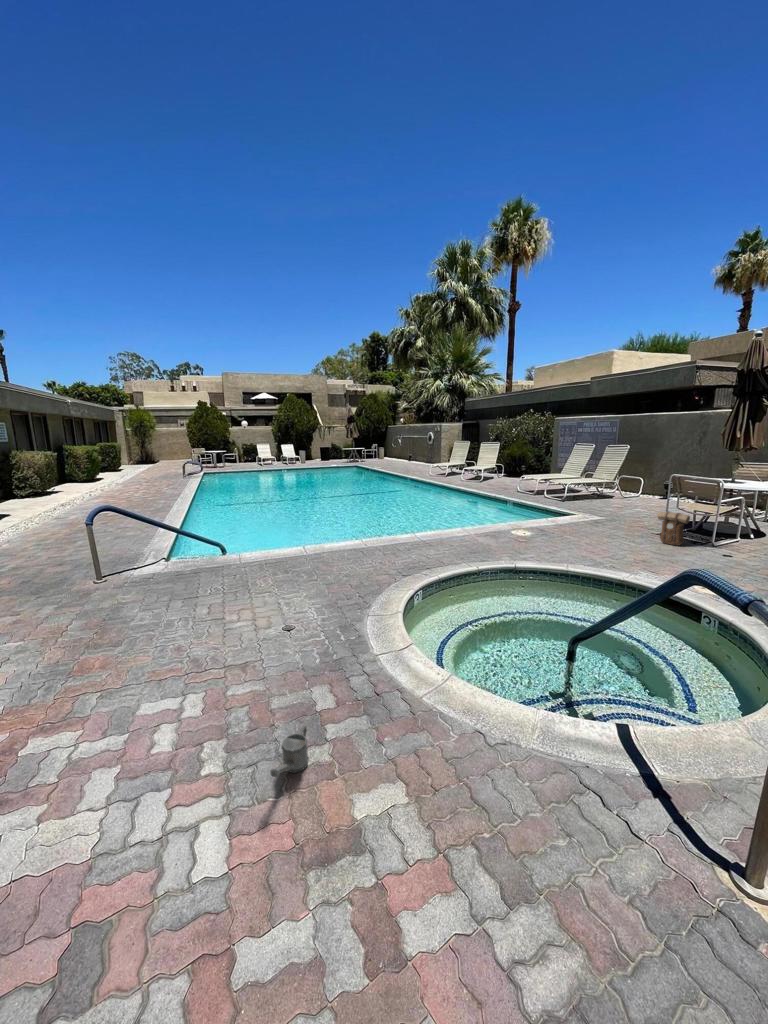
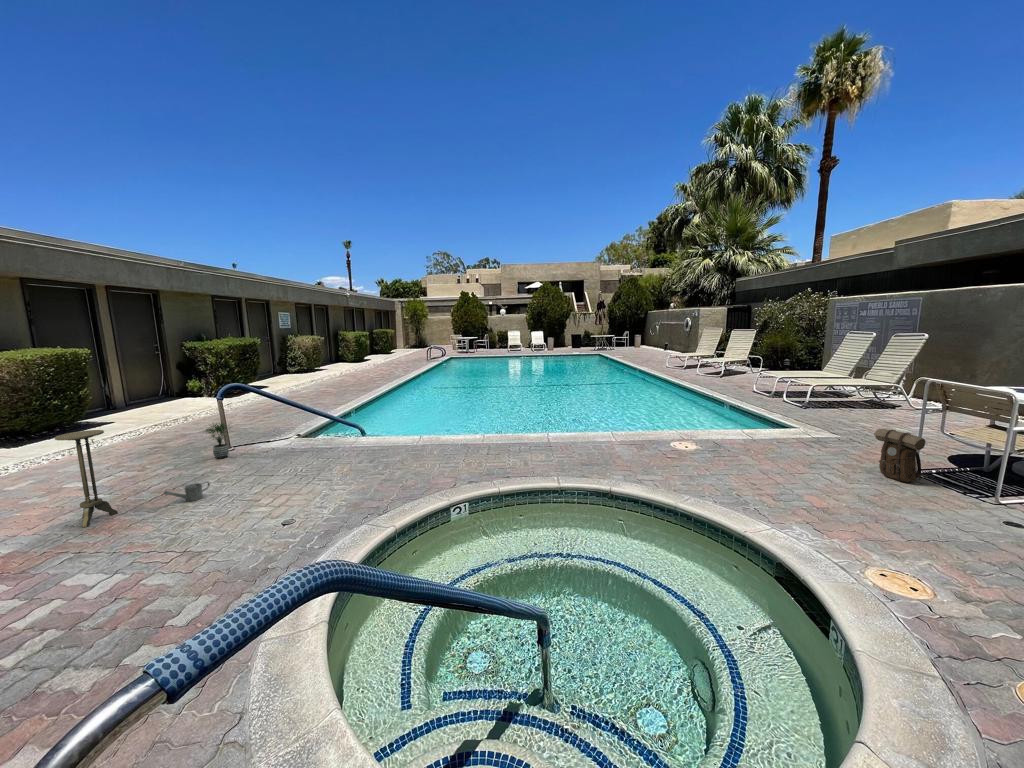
potted plant: none [76,555,112,598] -> present [206,423,229,459]
side table: none [5,573,71,689] -> present [55,430,118,527]
watering can: present [270,726,309,777] -> present [164,482,210,501]

